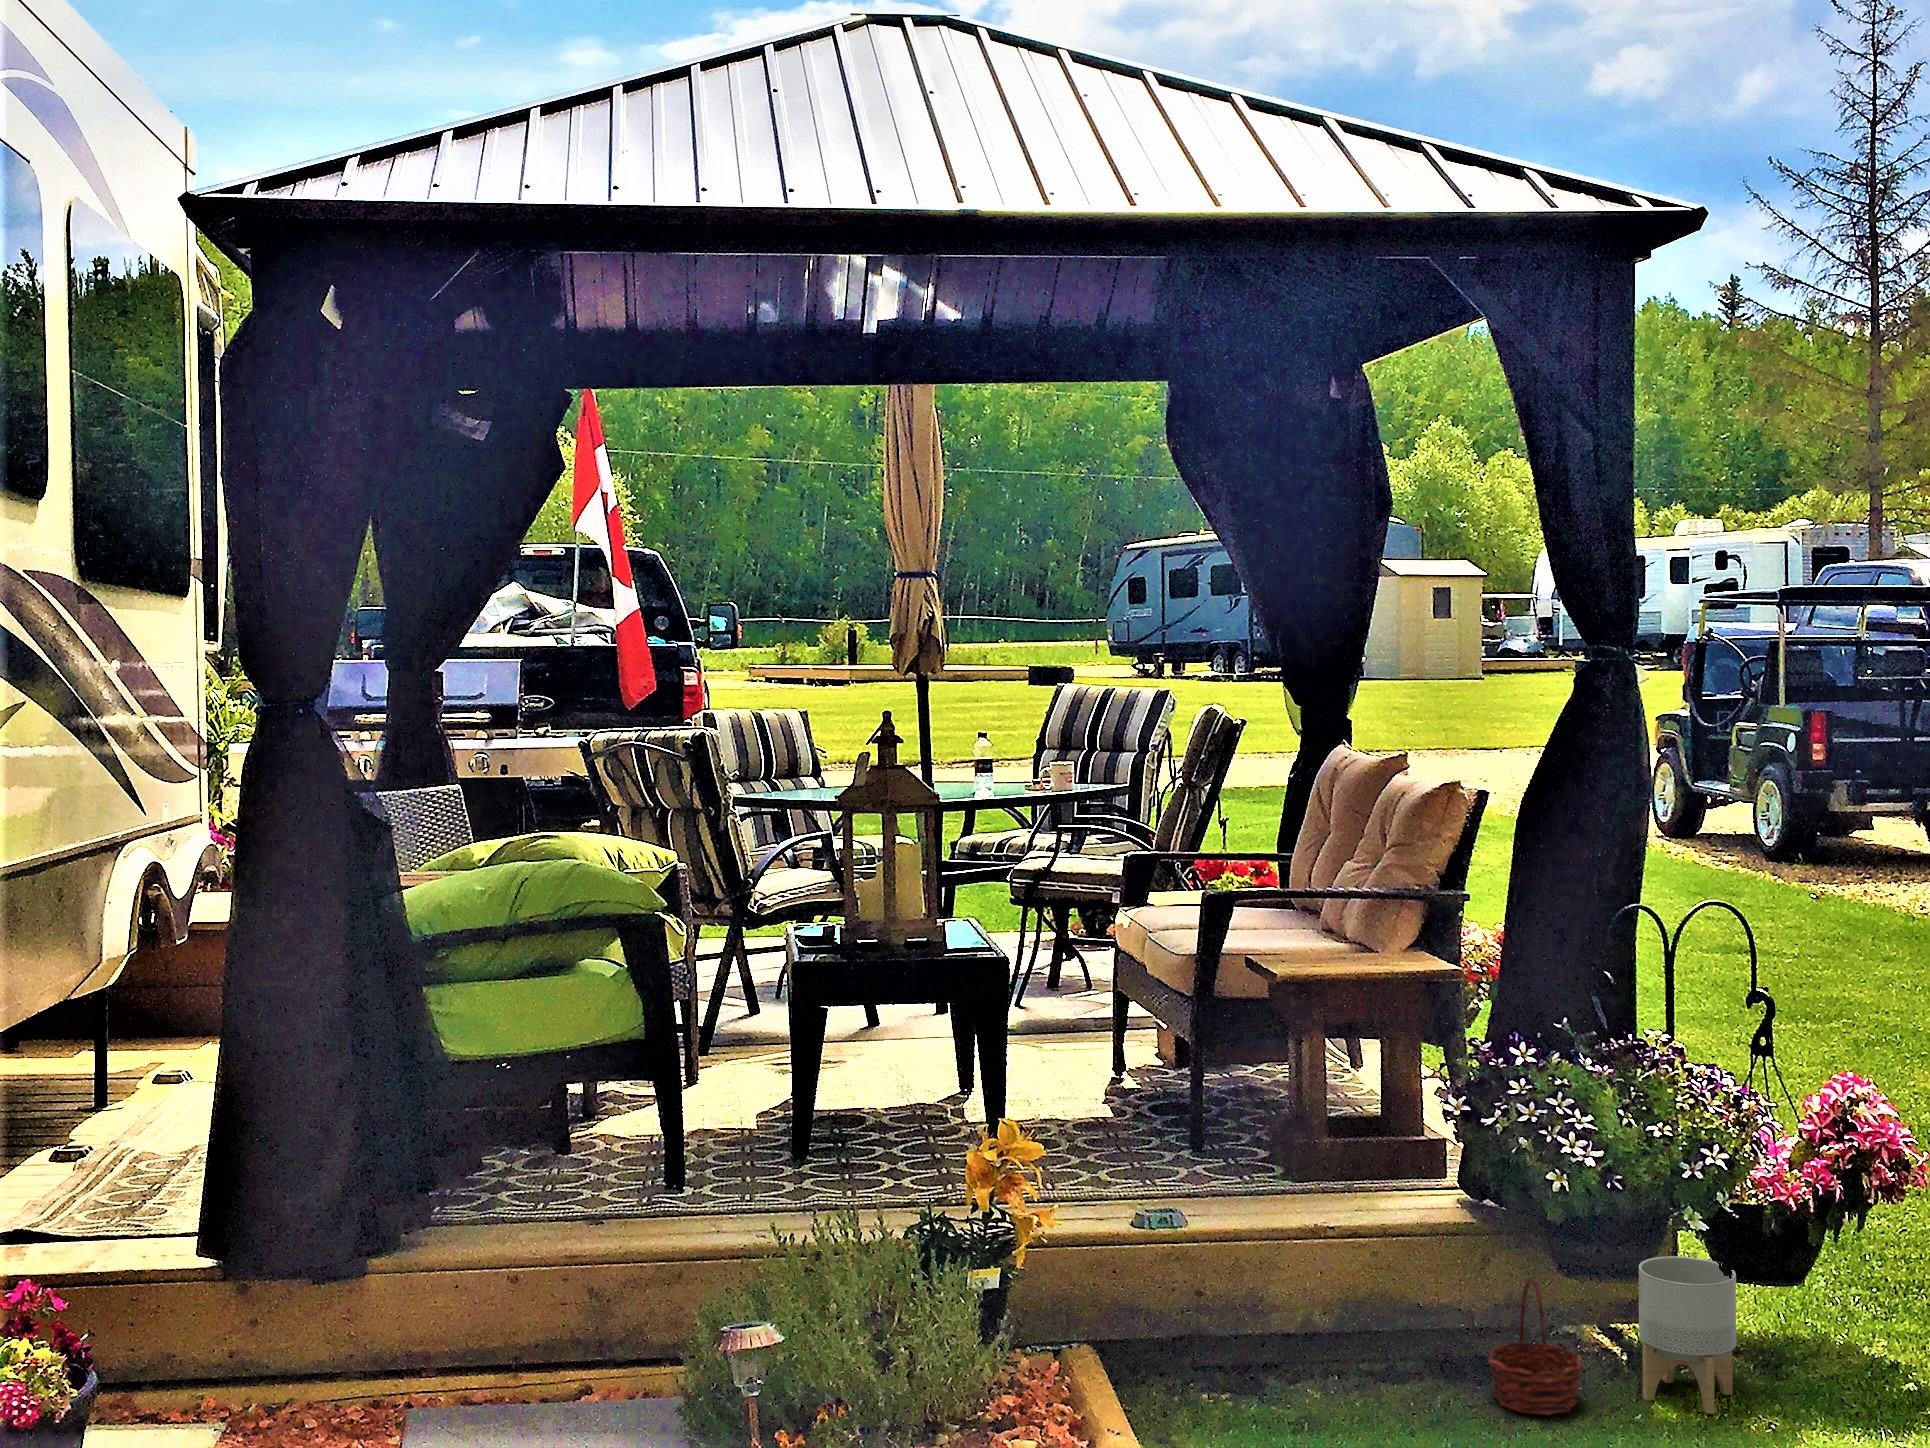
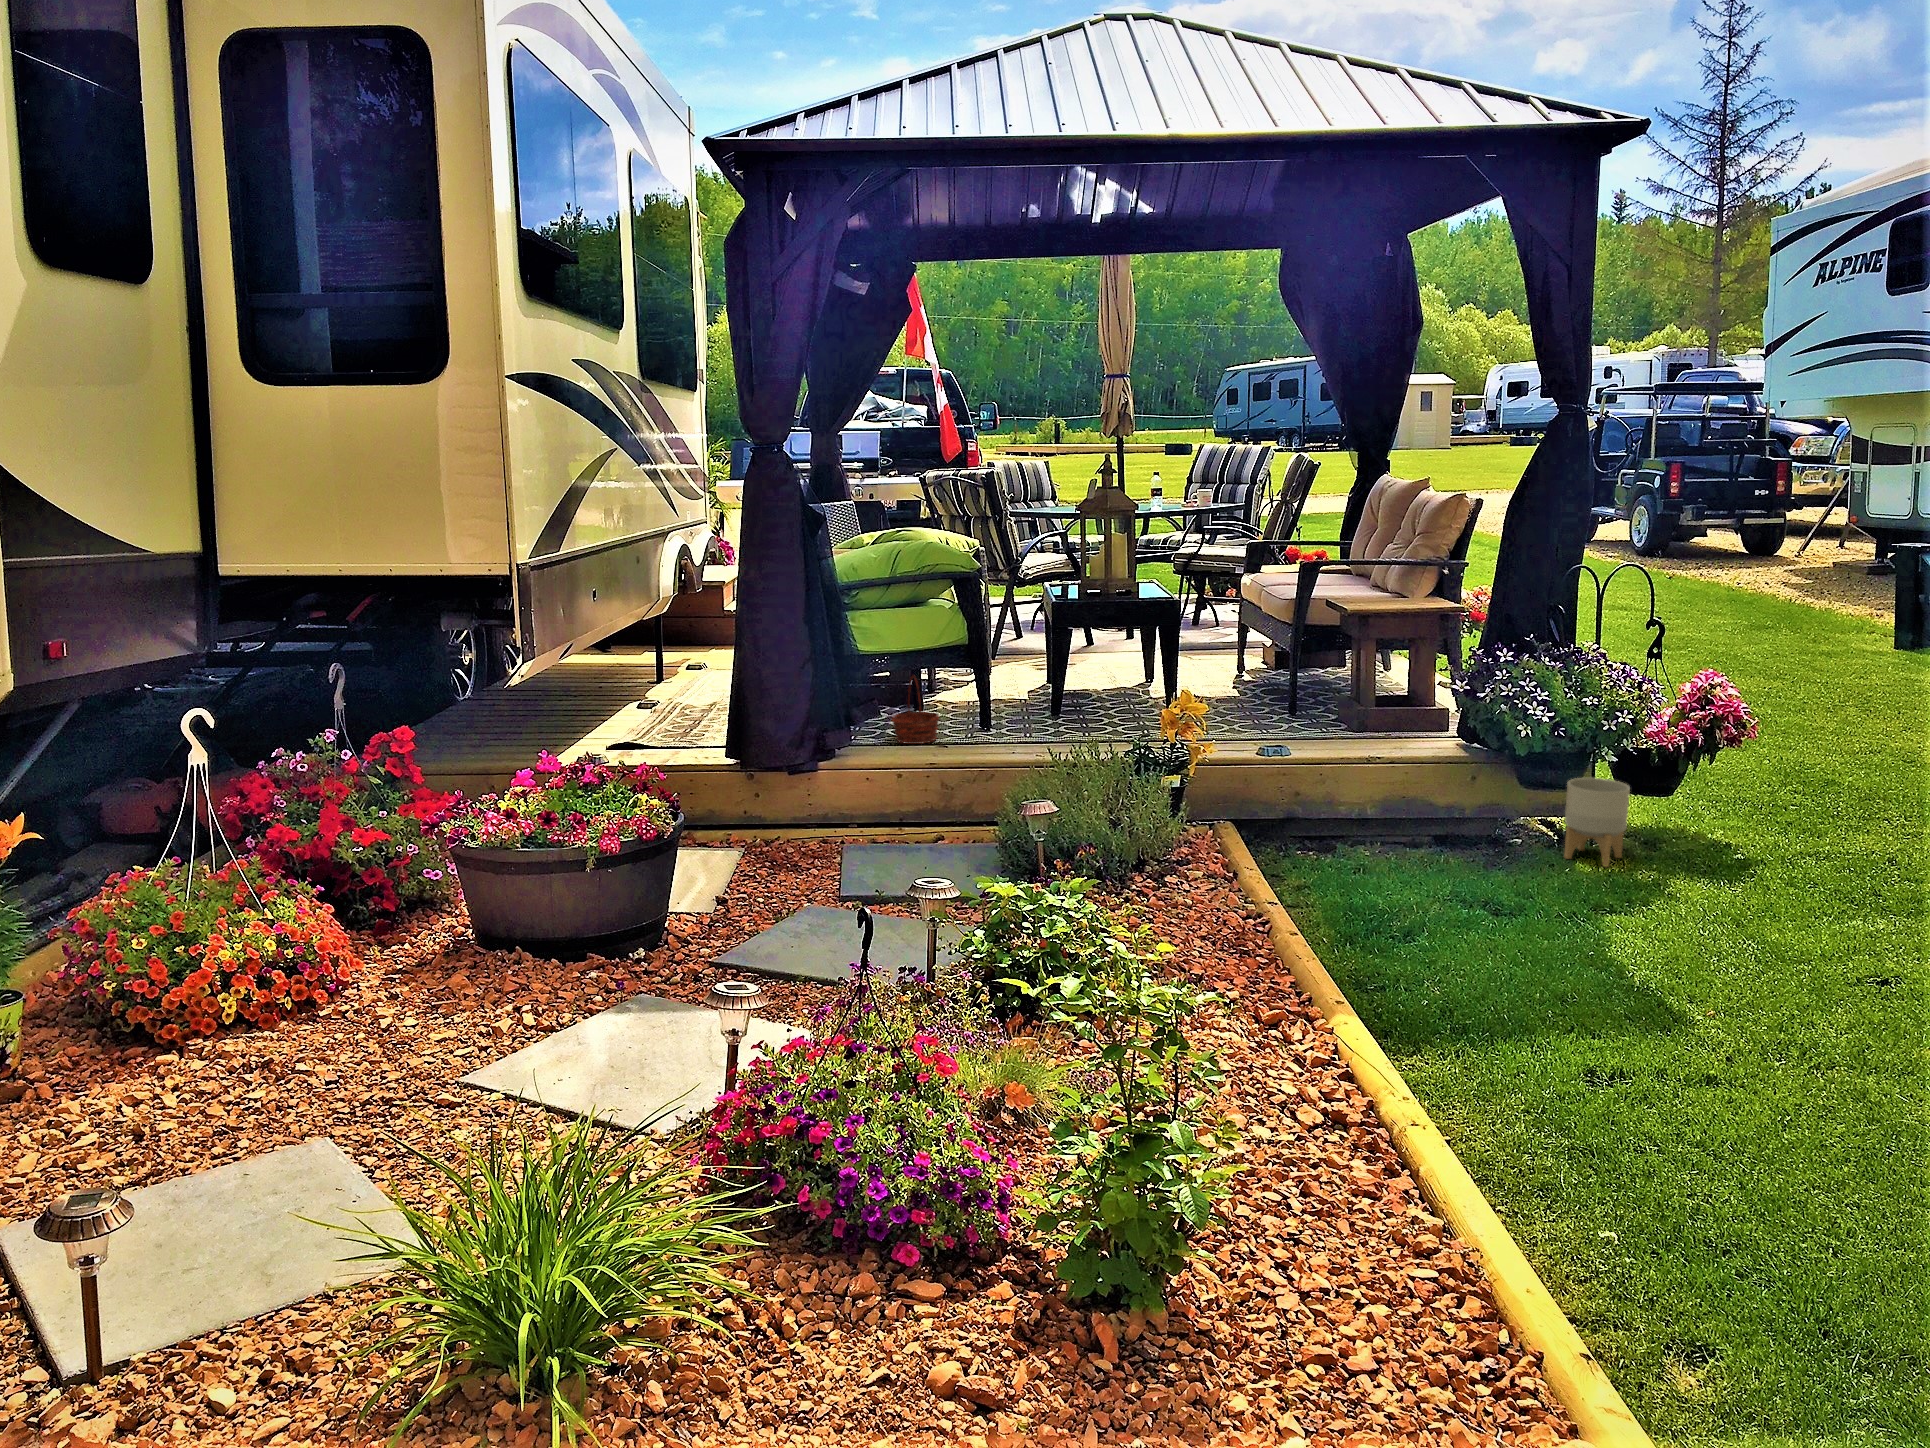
basket: present [1489,1278,1582,1415] -> present [892,676,939,744]

